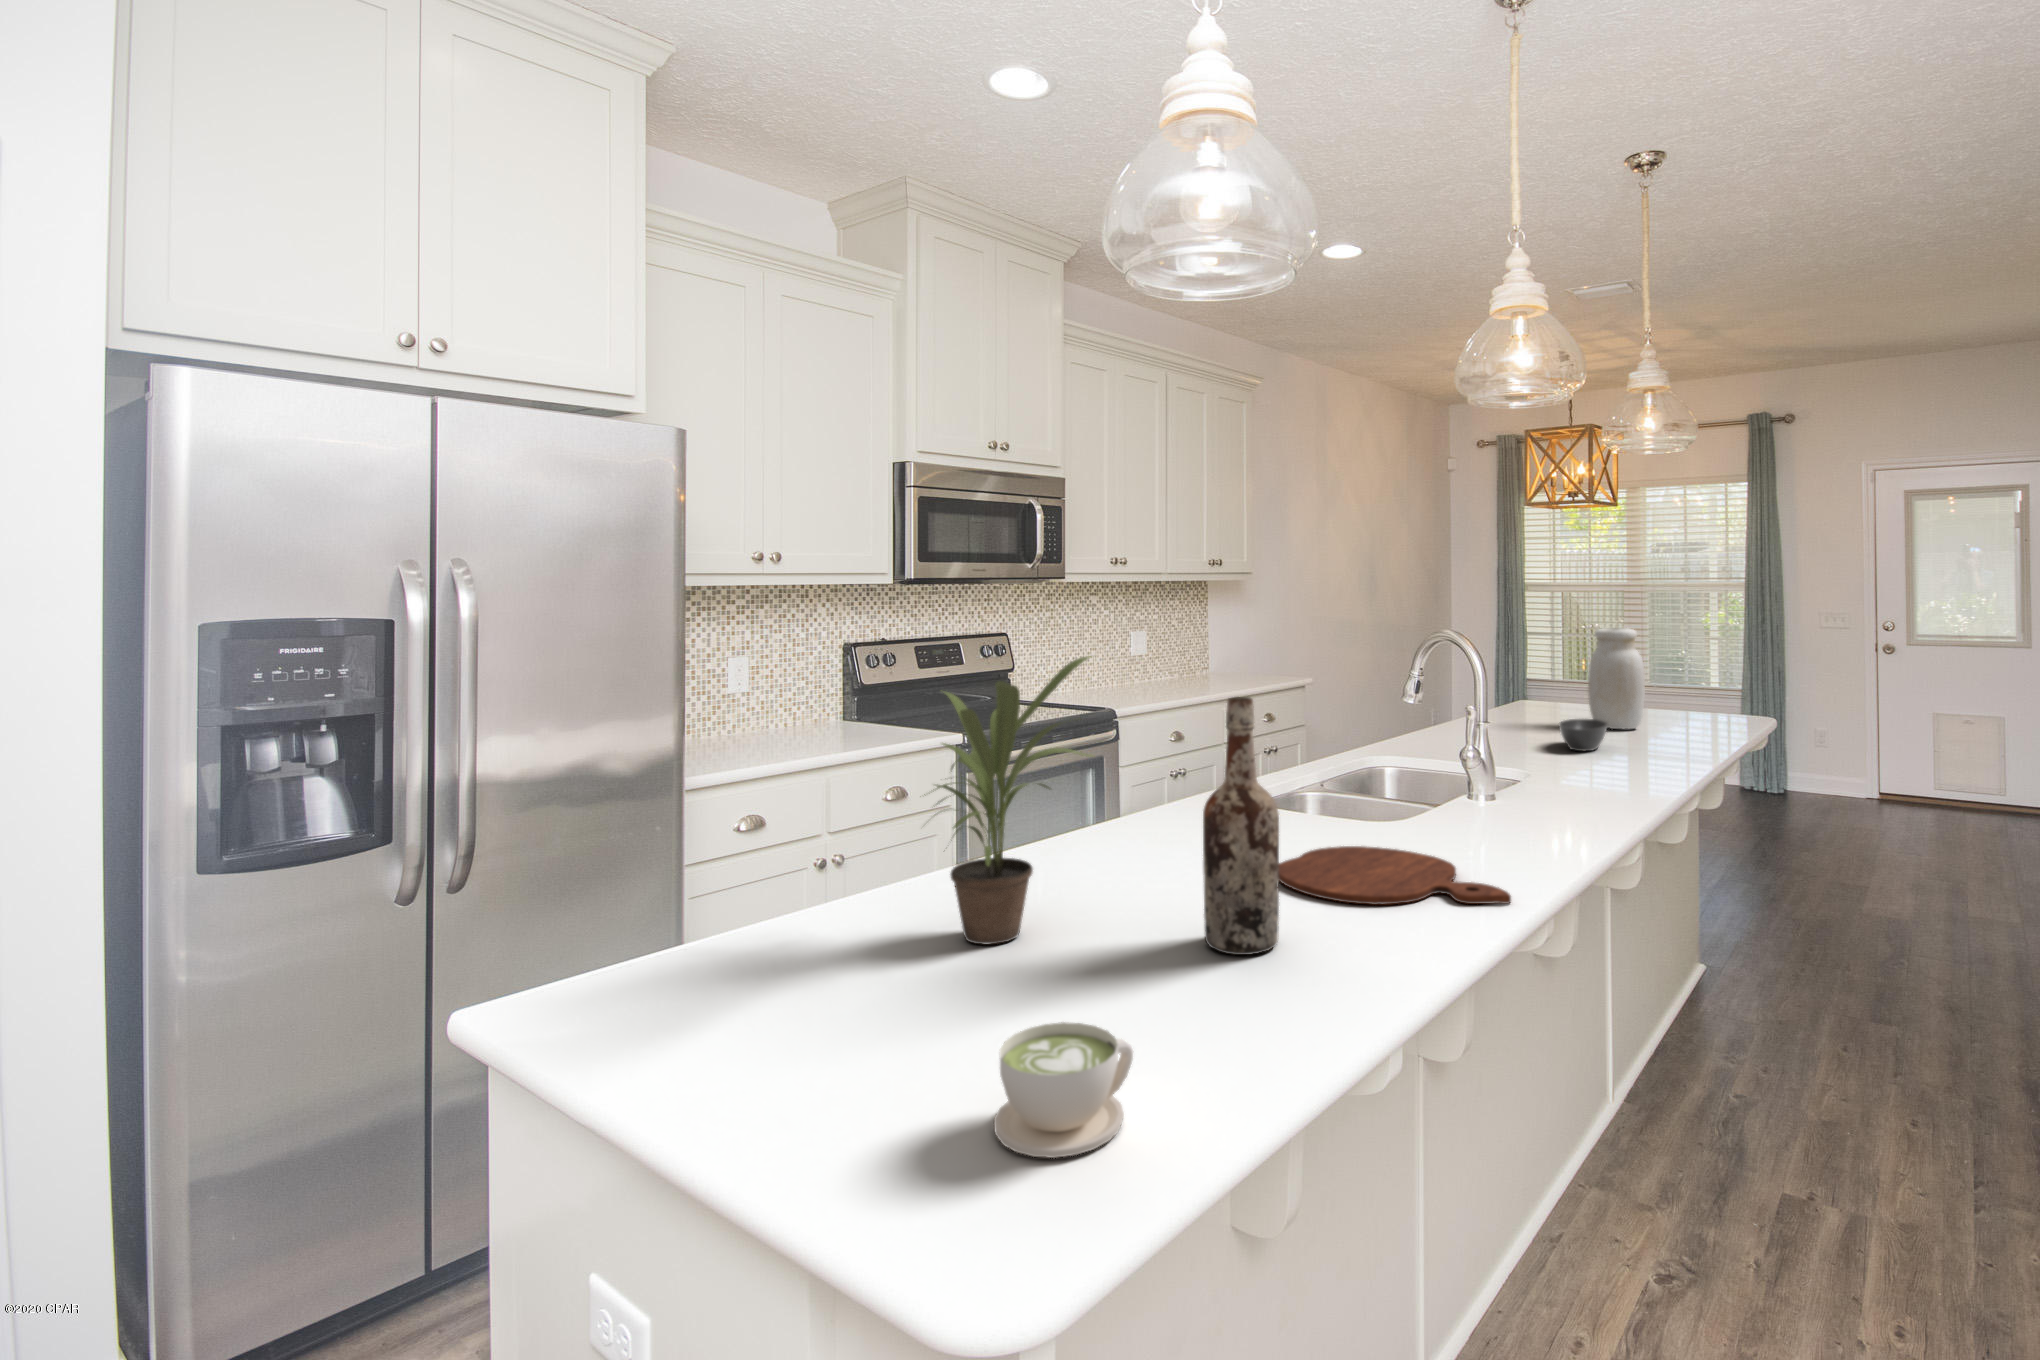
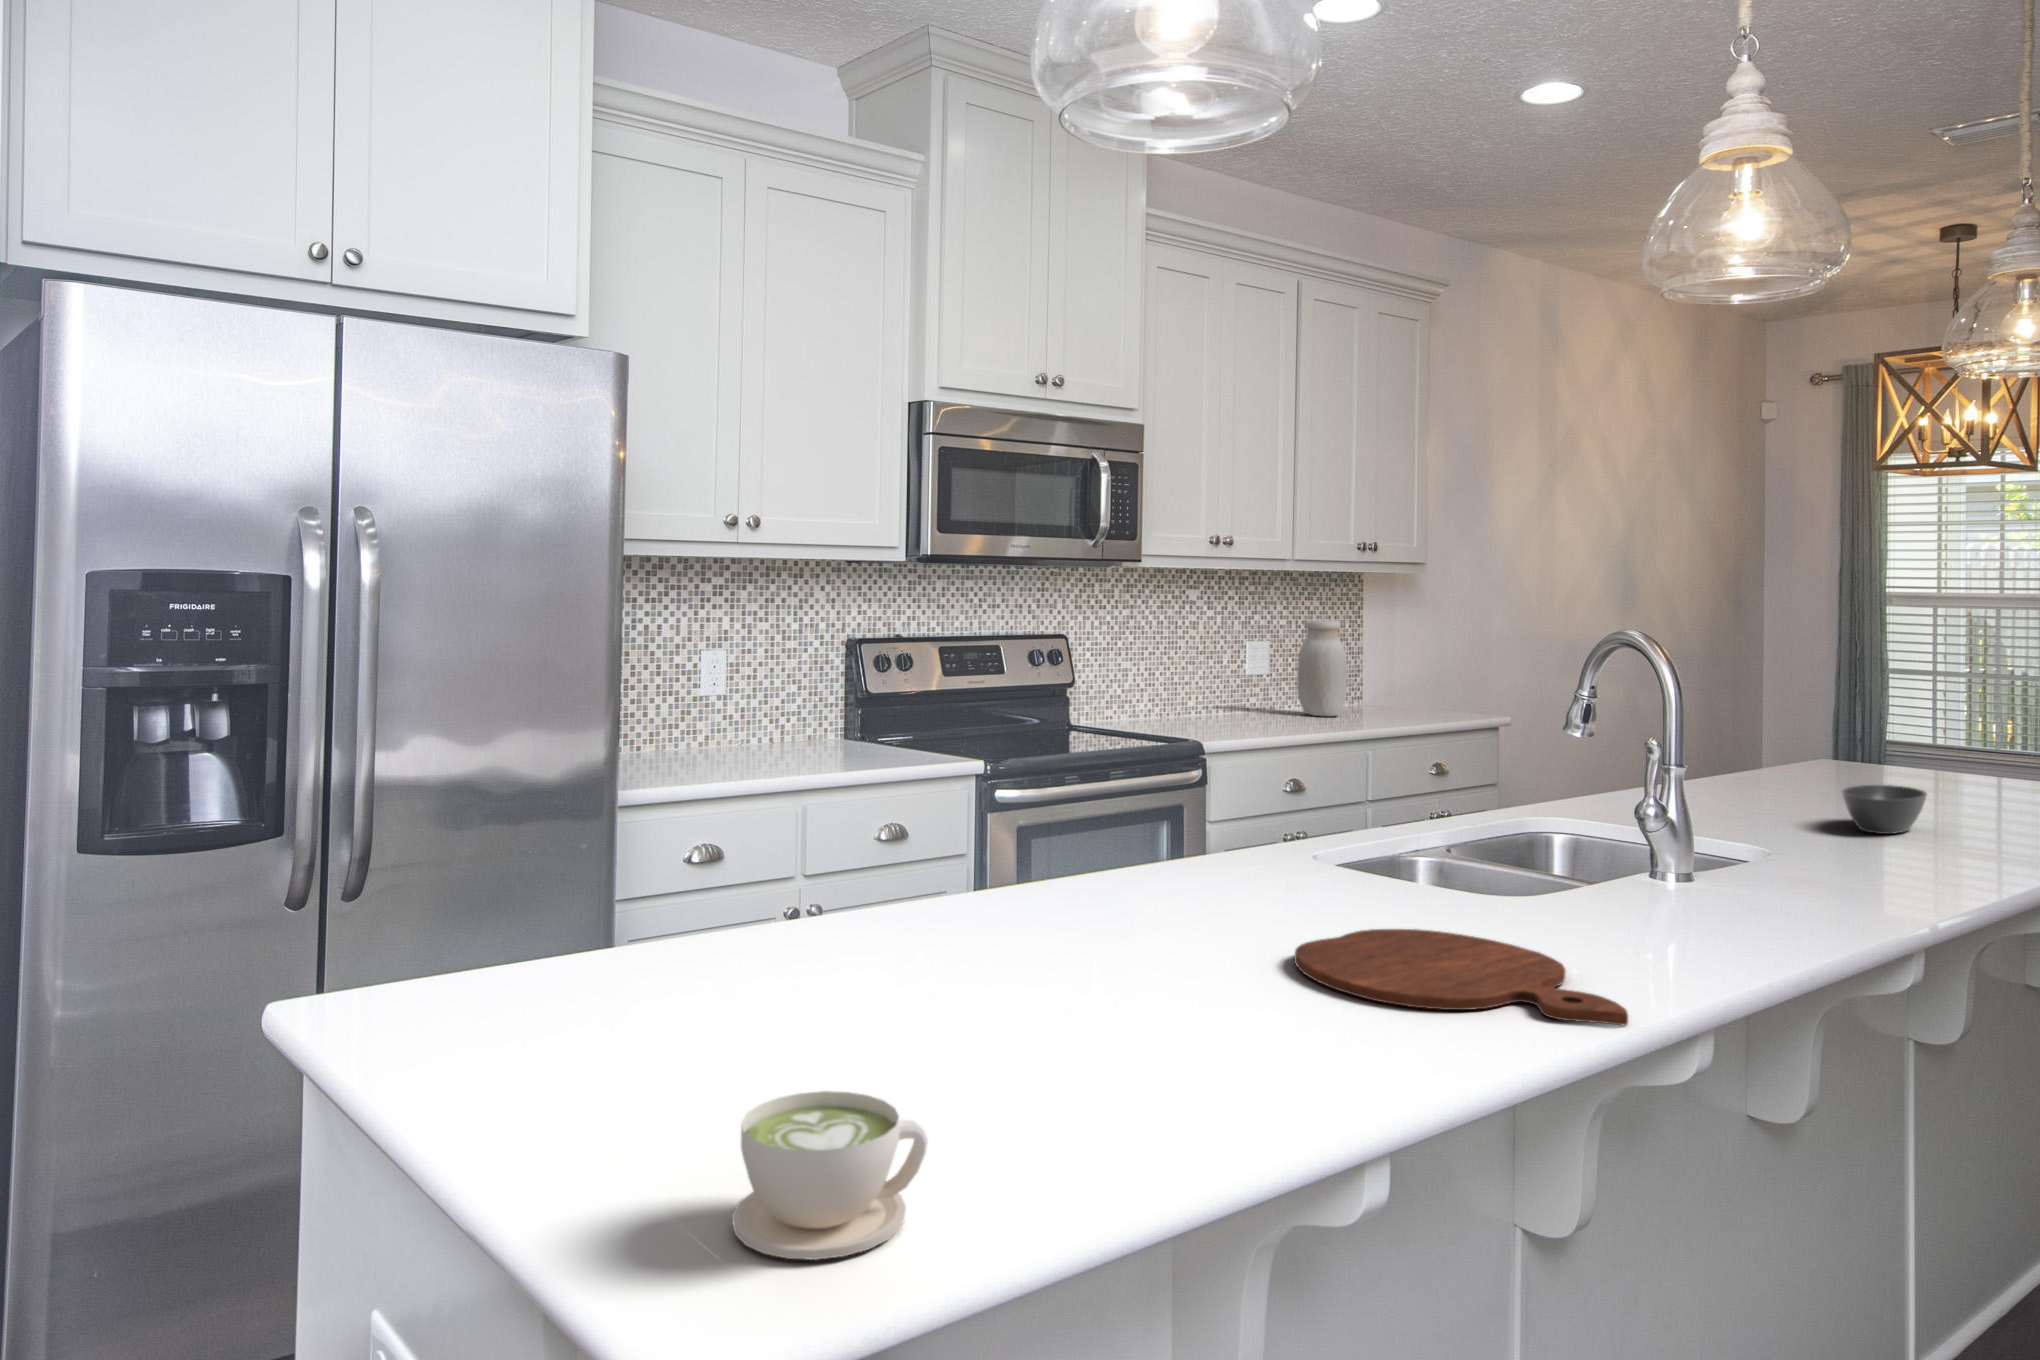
jar: present [1588,628,1645,729] -> present [1297,620,1348,716]
potted plant: present [924,657,1092,945] -> none [780,635,1025,1006]
wine bottle: present [1203,697,1279,955] -> none [1144,694,1251,1052]

